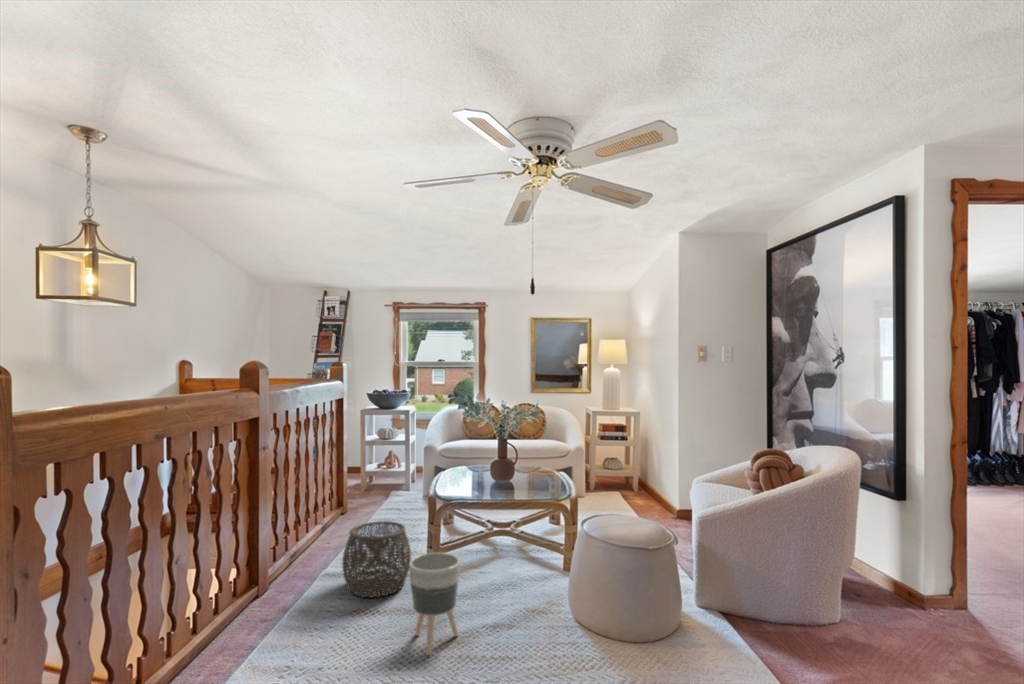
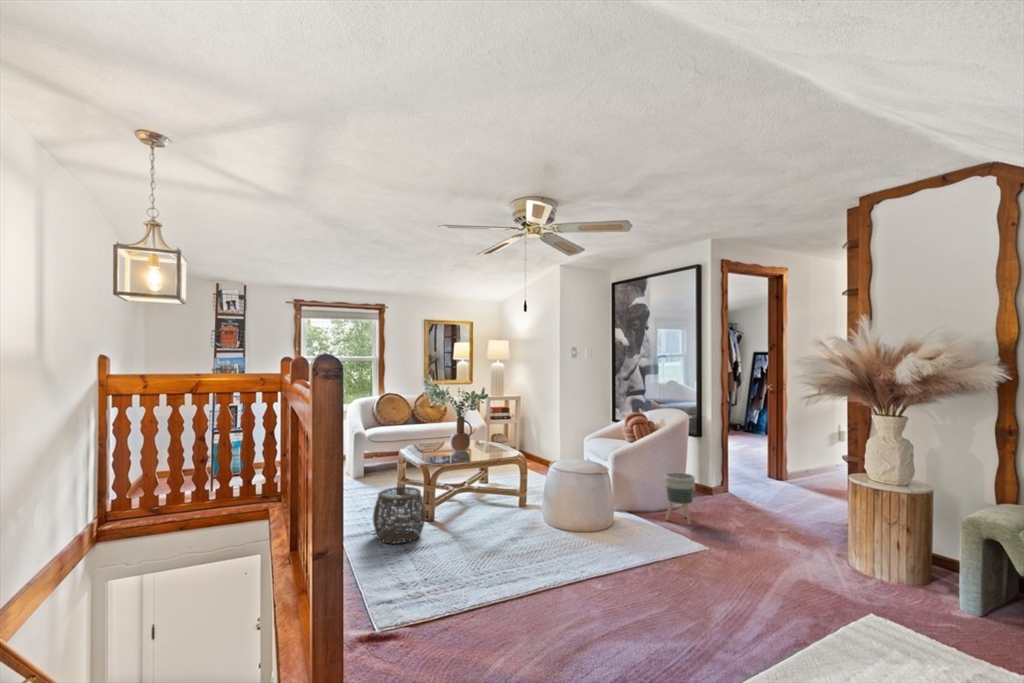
planter: present [409,553,460,655] -> present [664,472,695,525]

